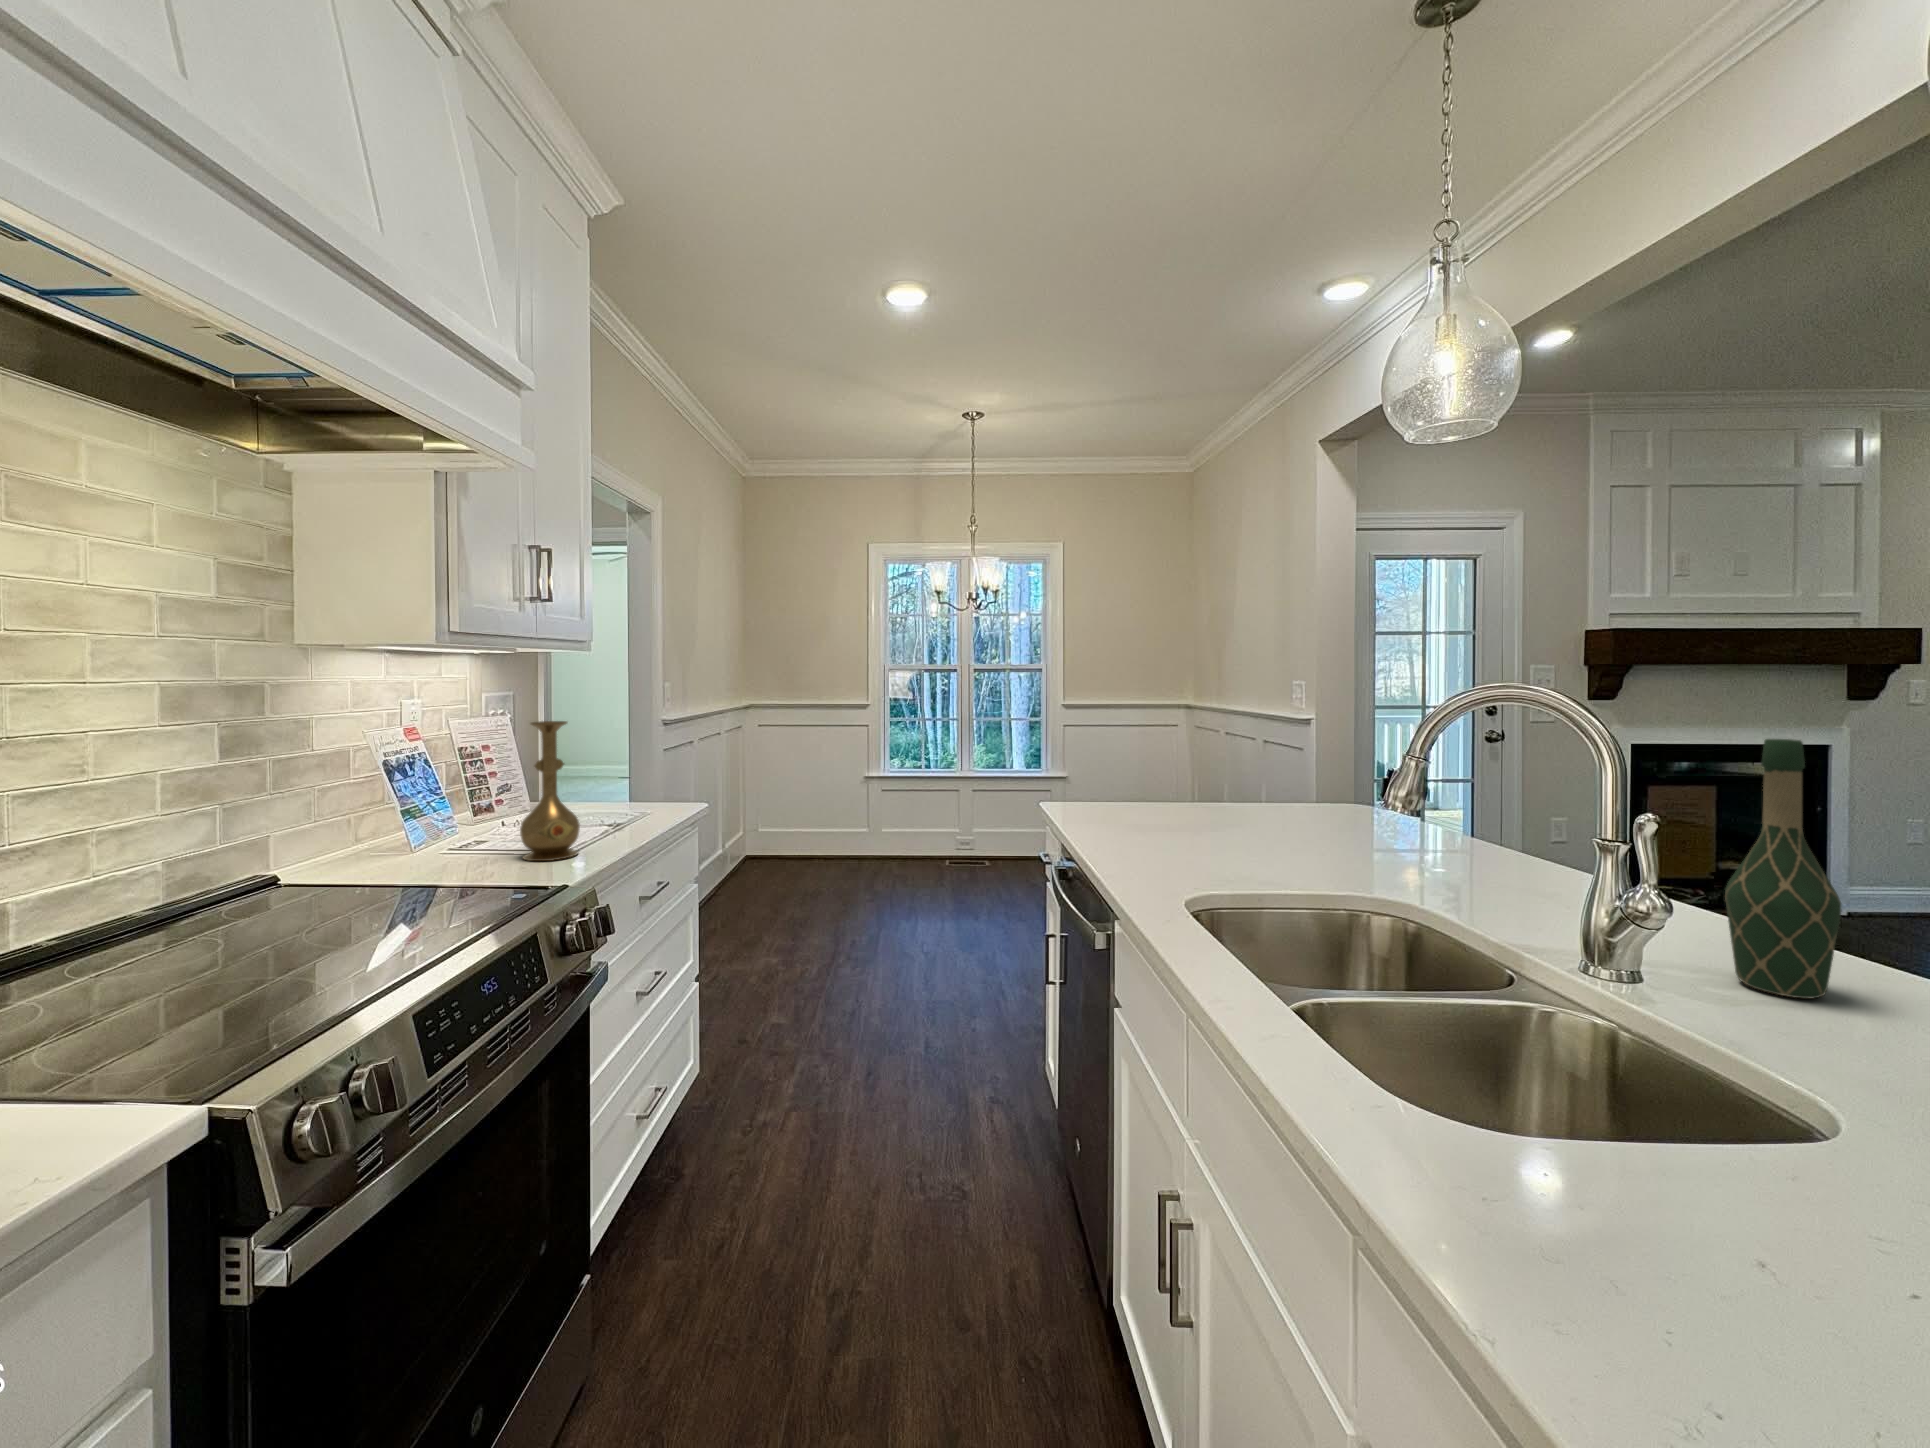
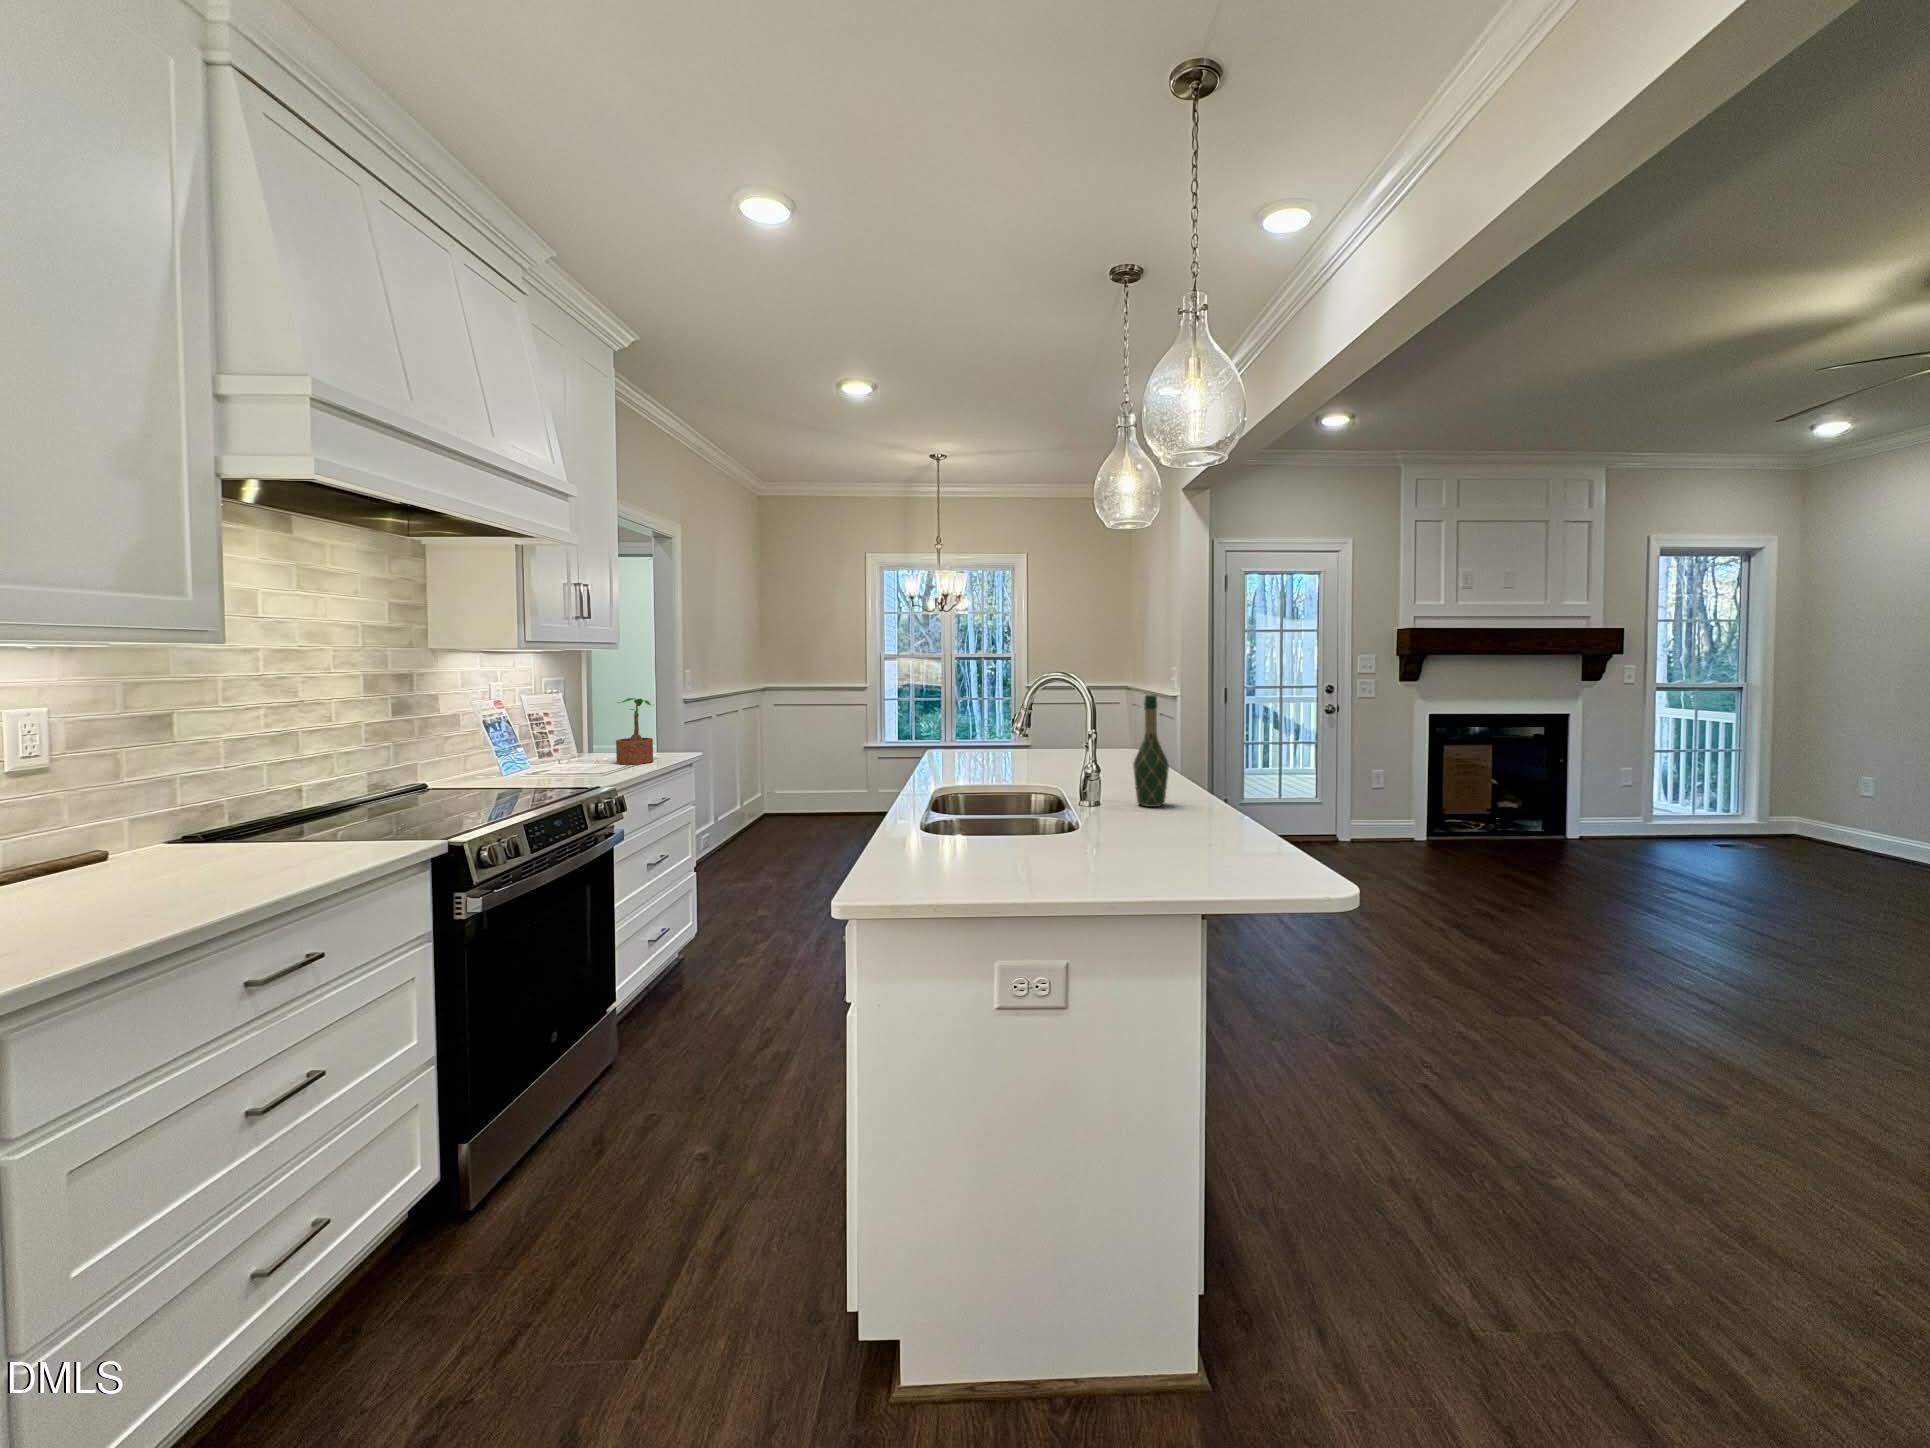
vase: present [520,721,580,861] -> none [571,695,610,778]
potted plant: none [588,724,646,828] -> present [616,698,653,764]

